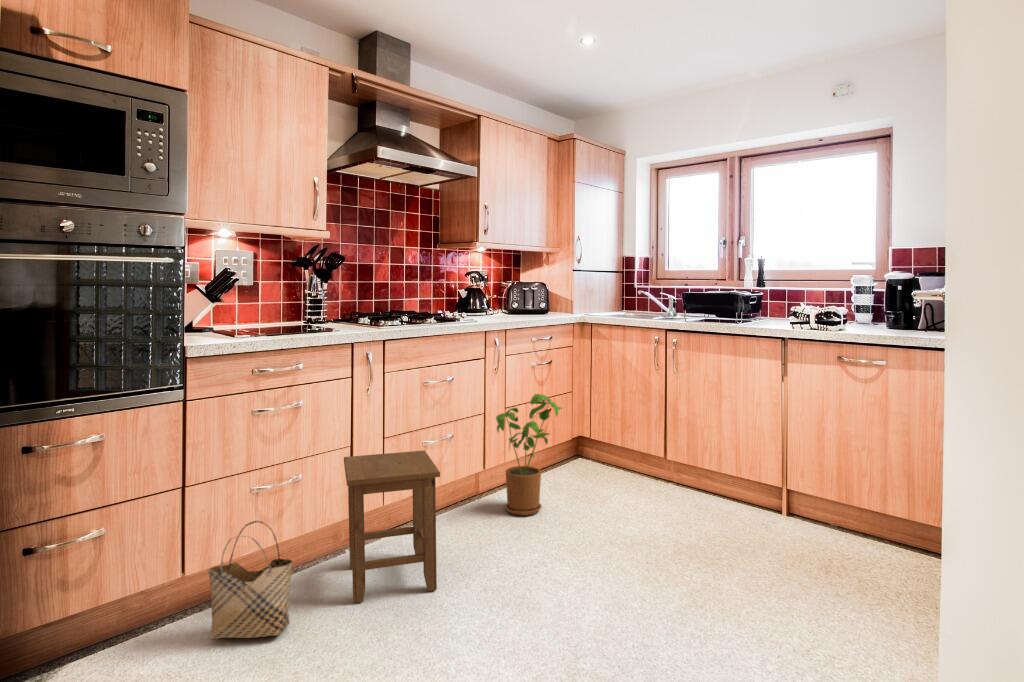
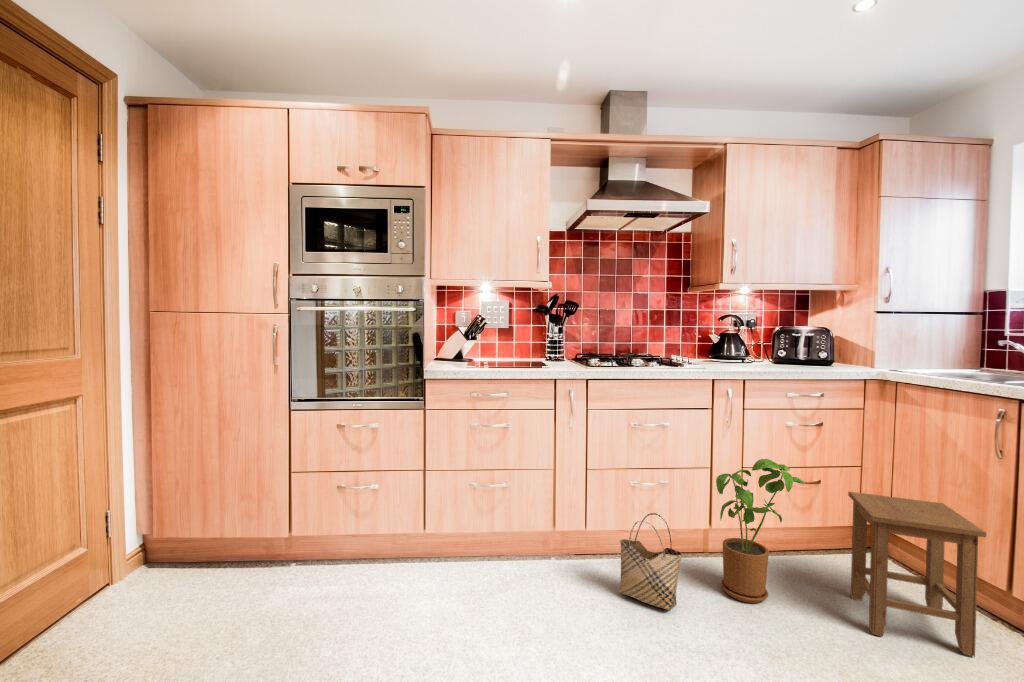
stool: present [344,450,440,603] -> present [848,492,986,656]
woven basket: present [207,521,293,639] -> present [619,513,682,610]

